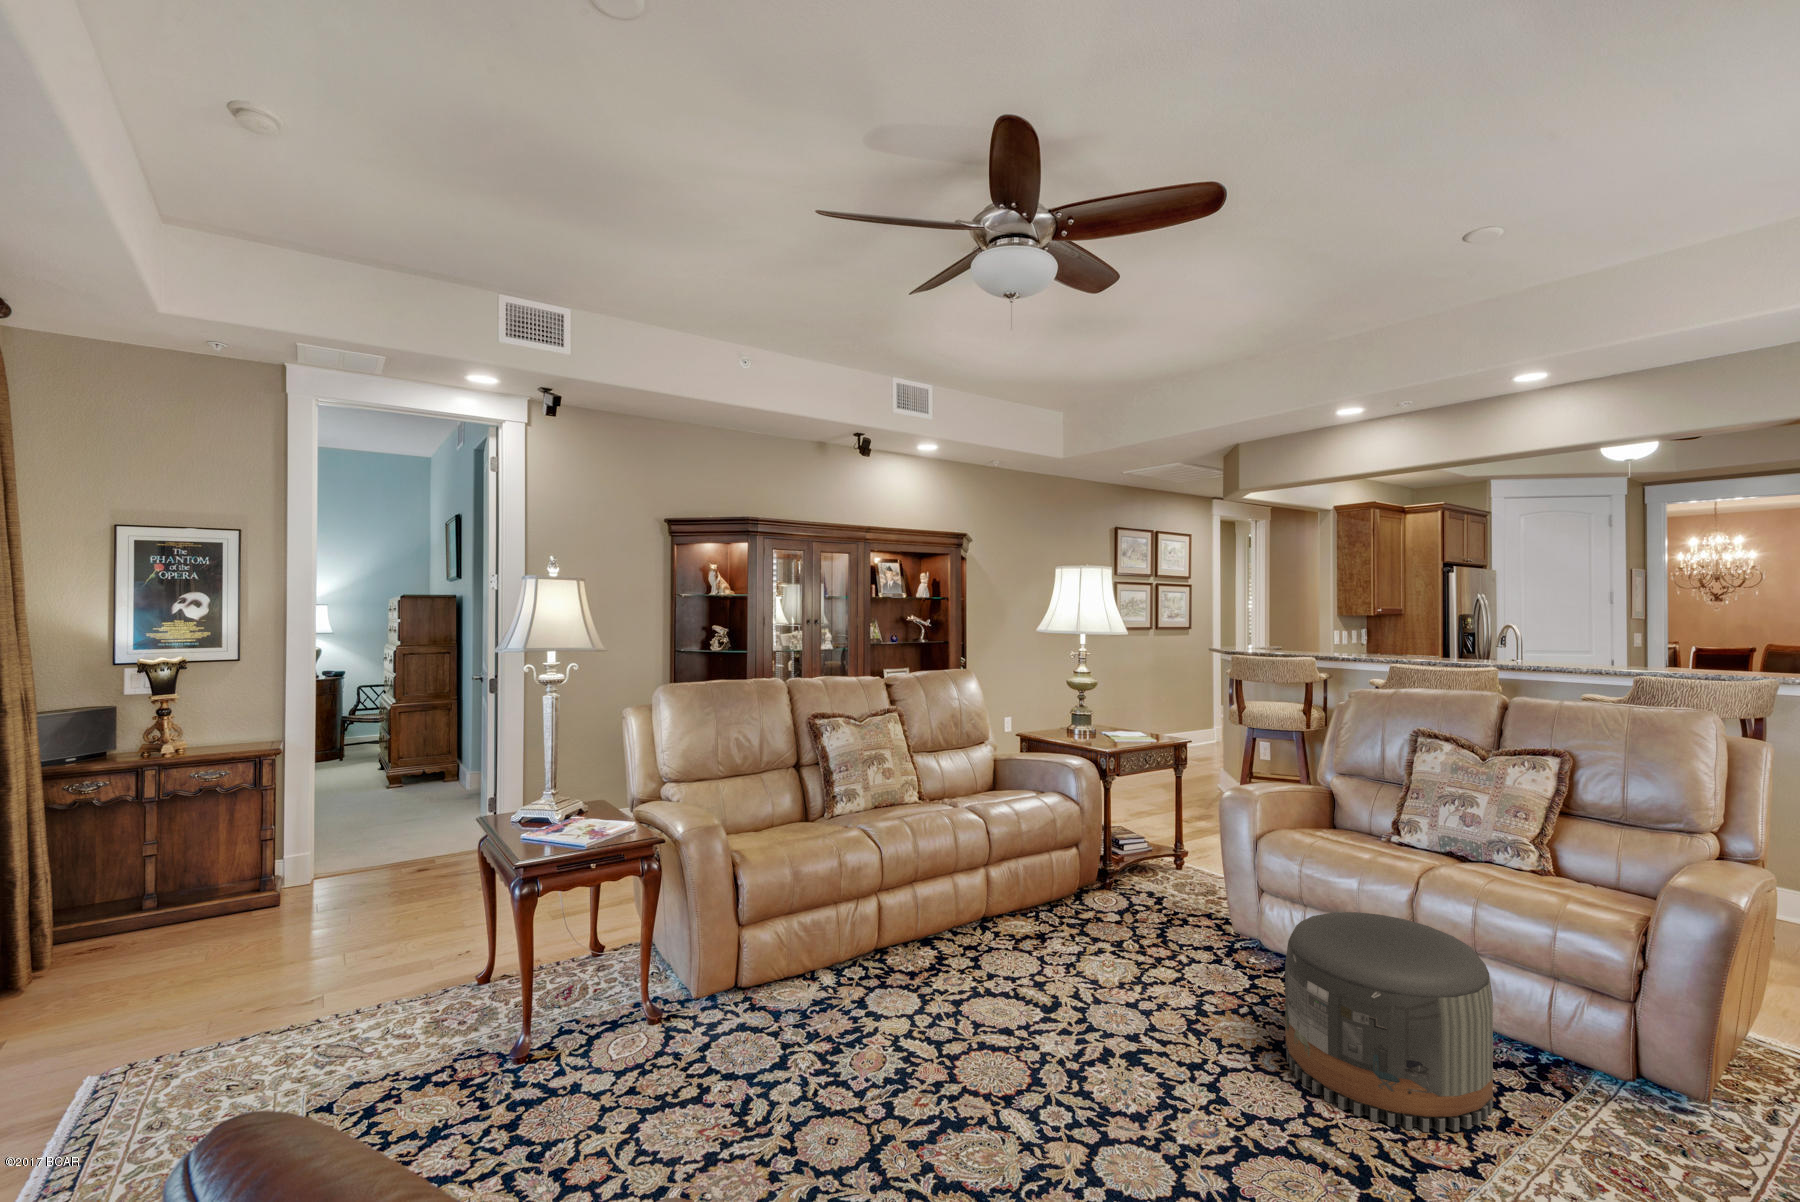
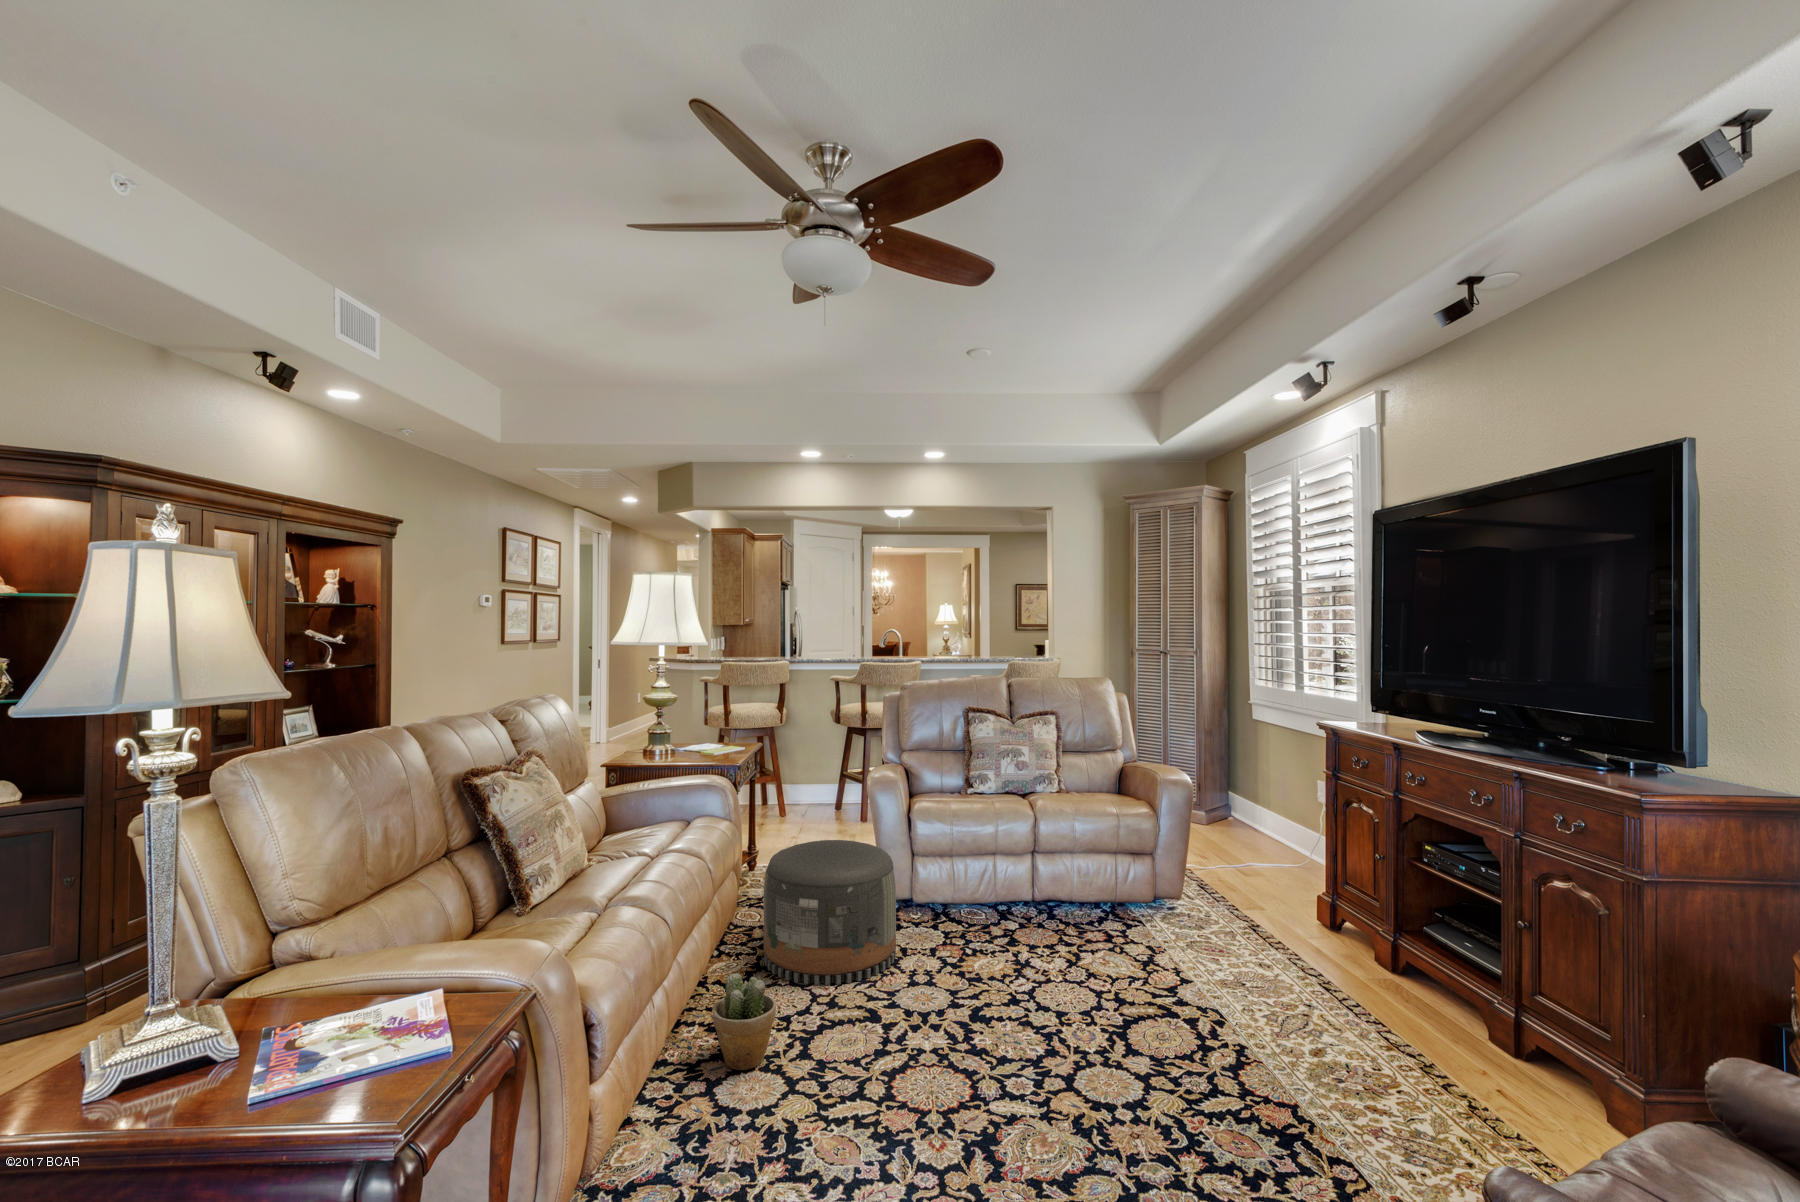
potted plant: none [1122,1032,1199,1150] -> present [712,973,776,1070]

